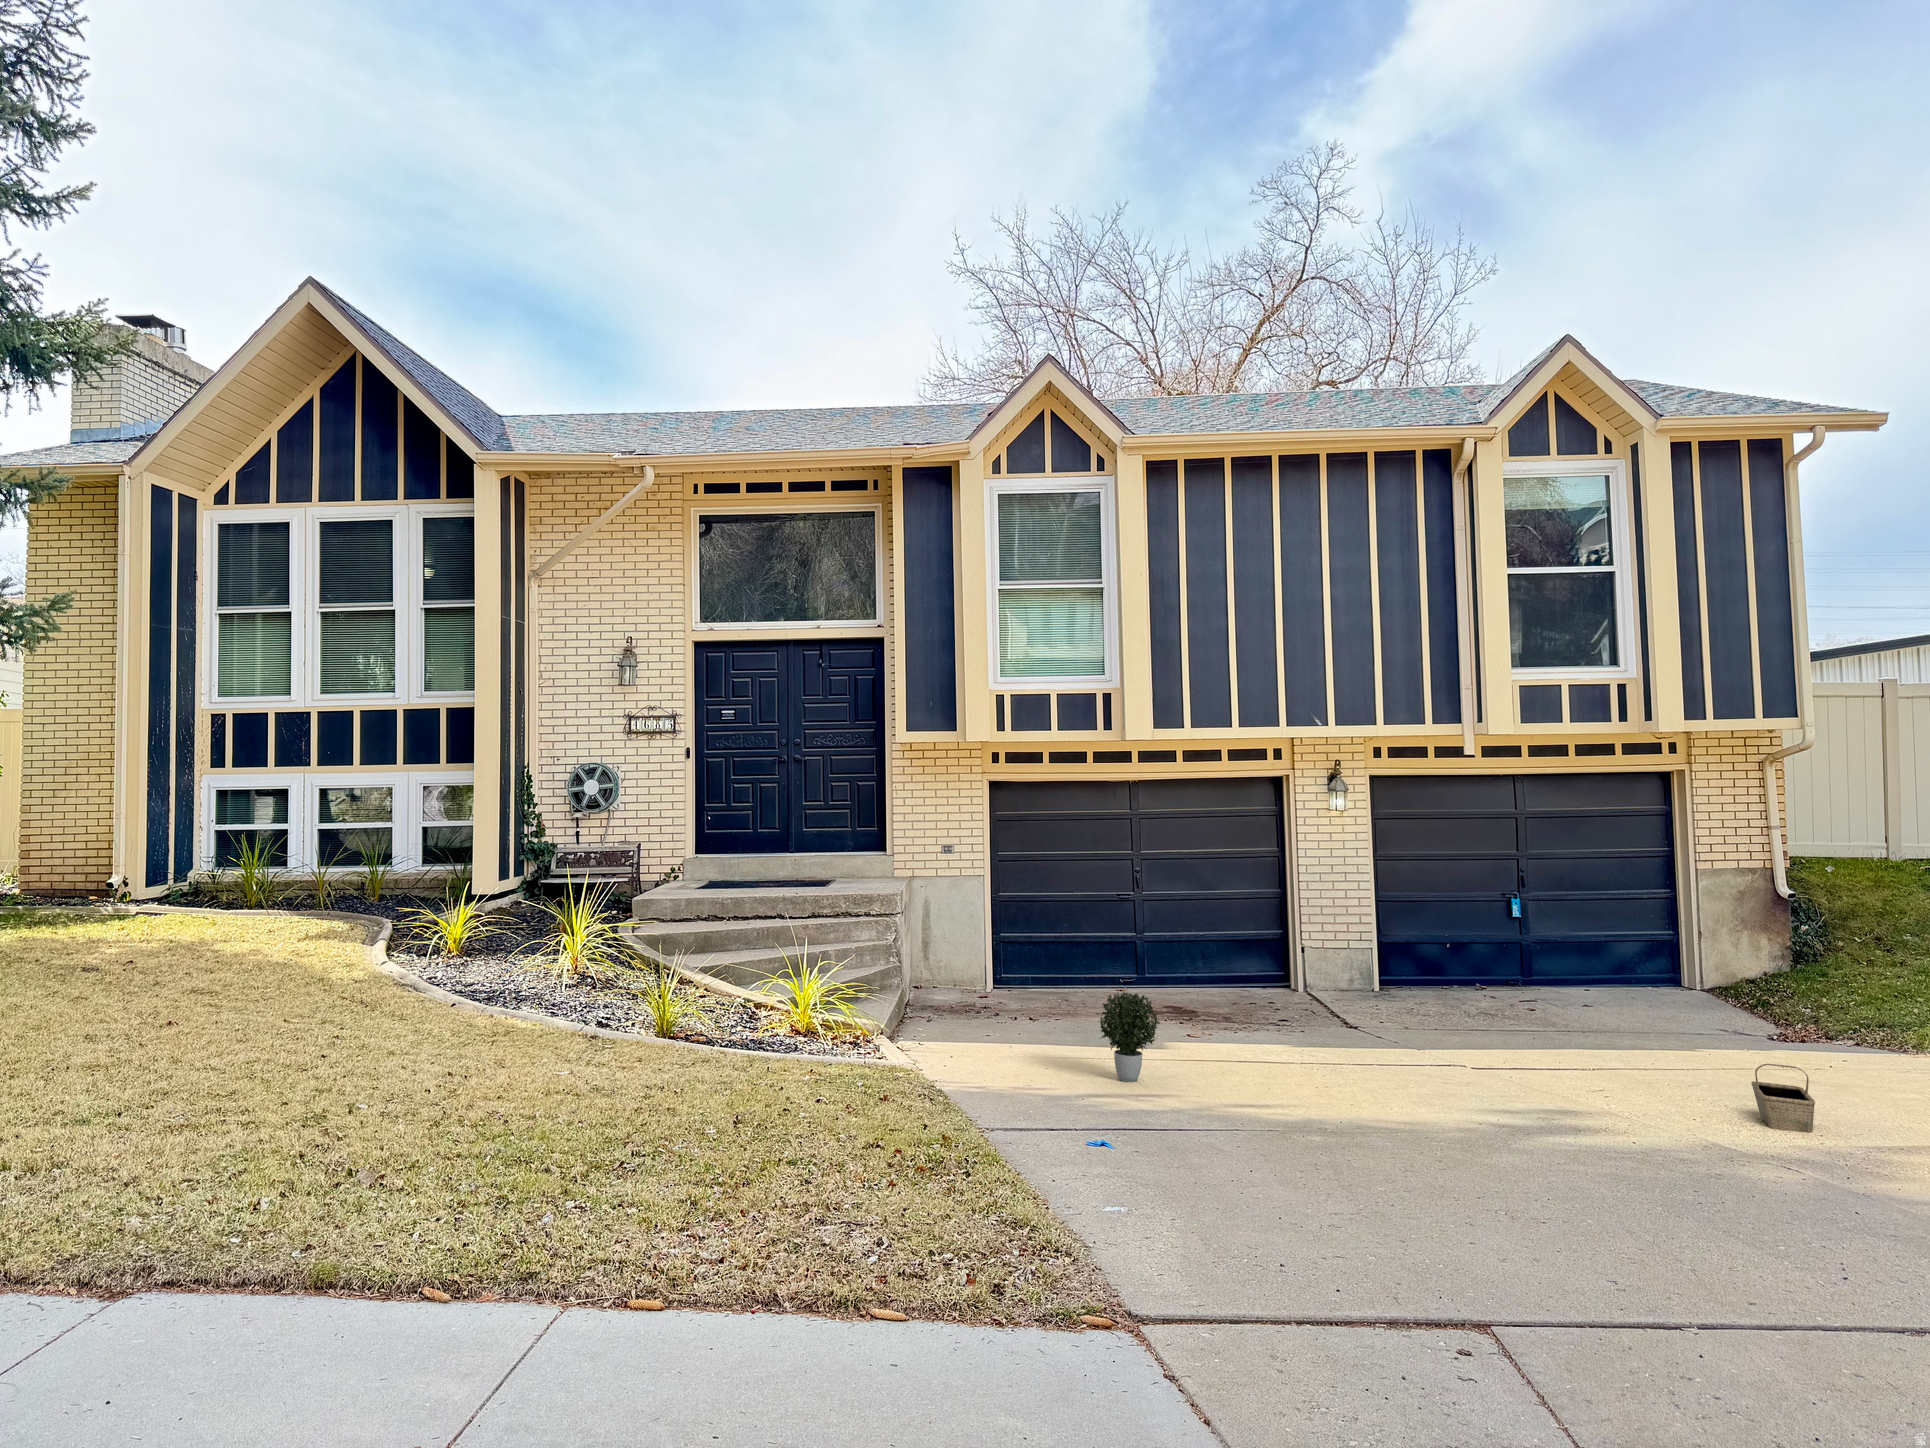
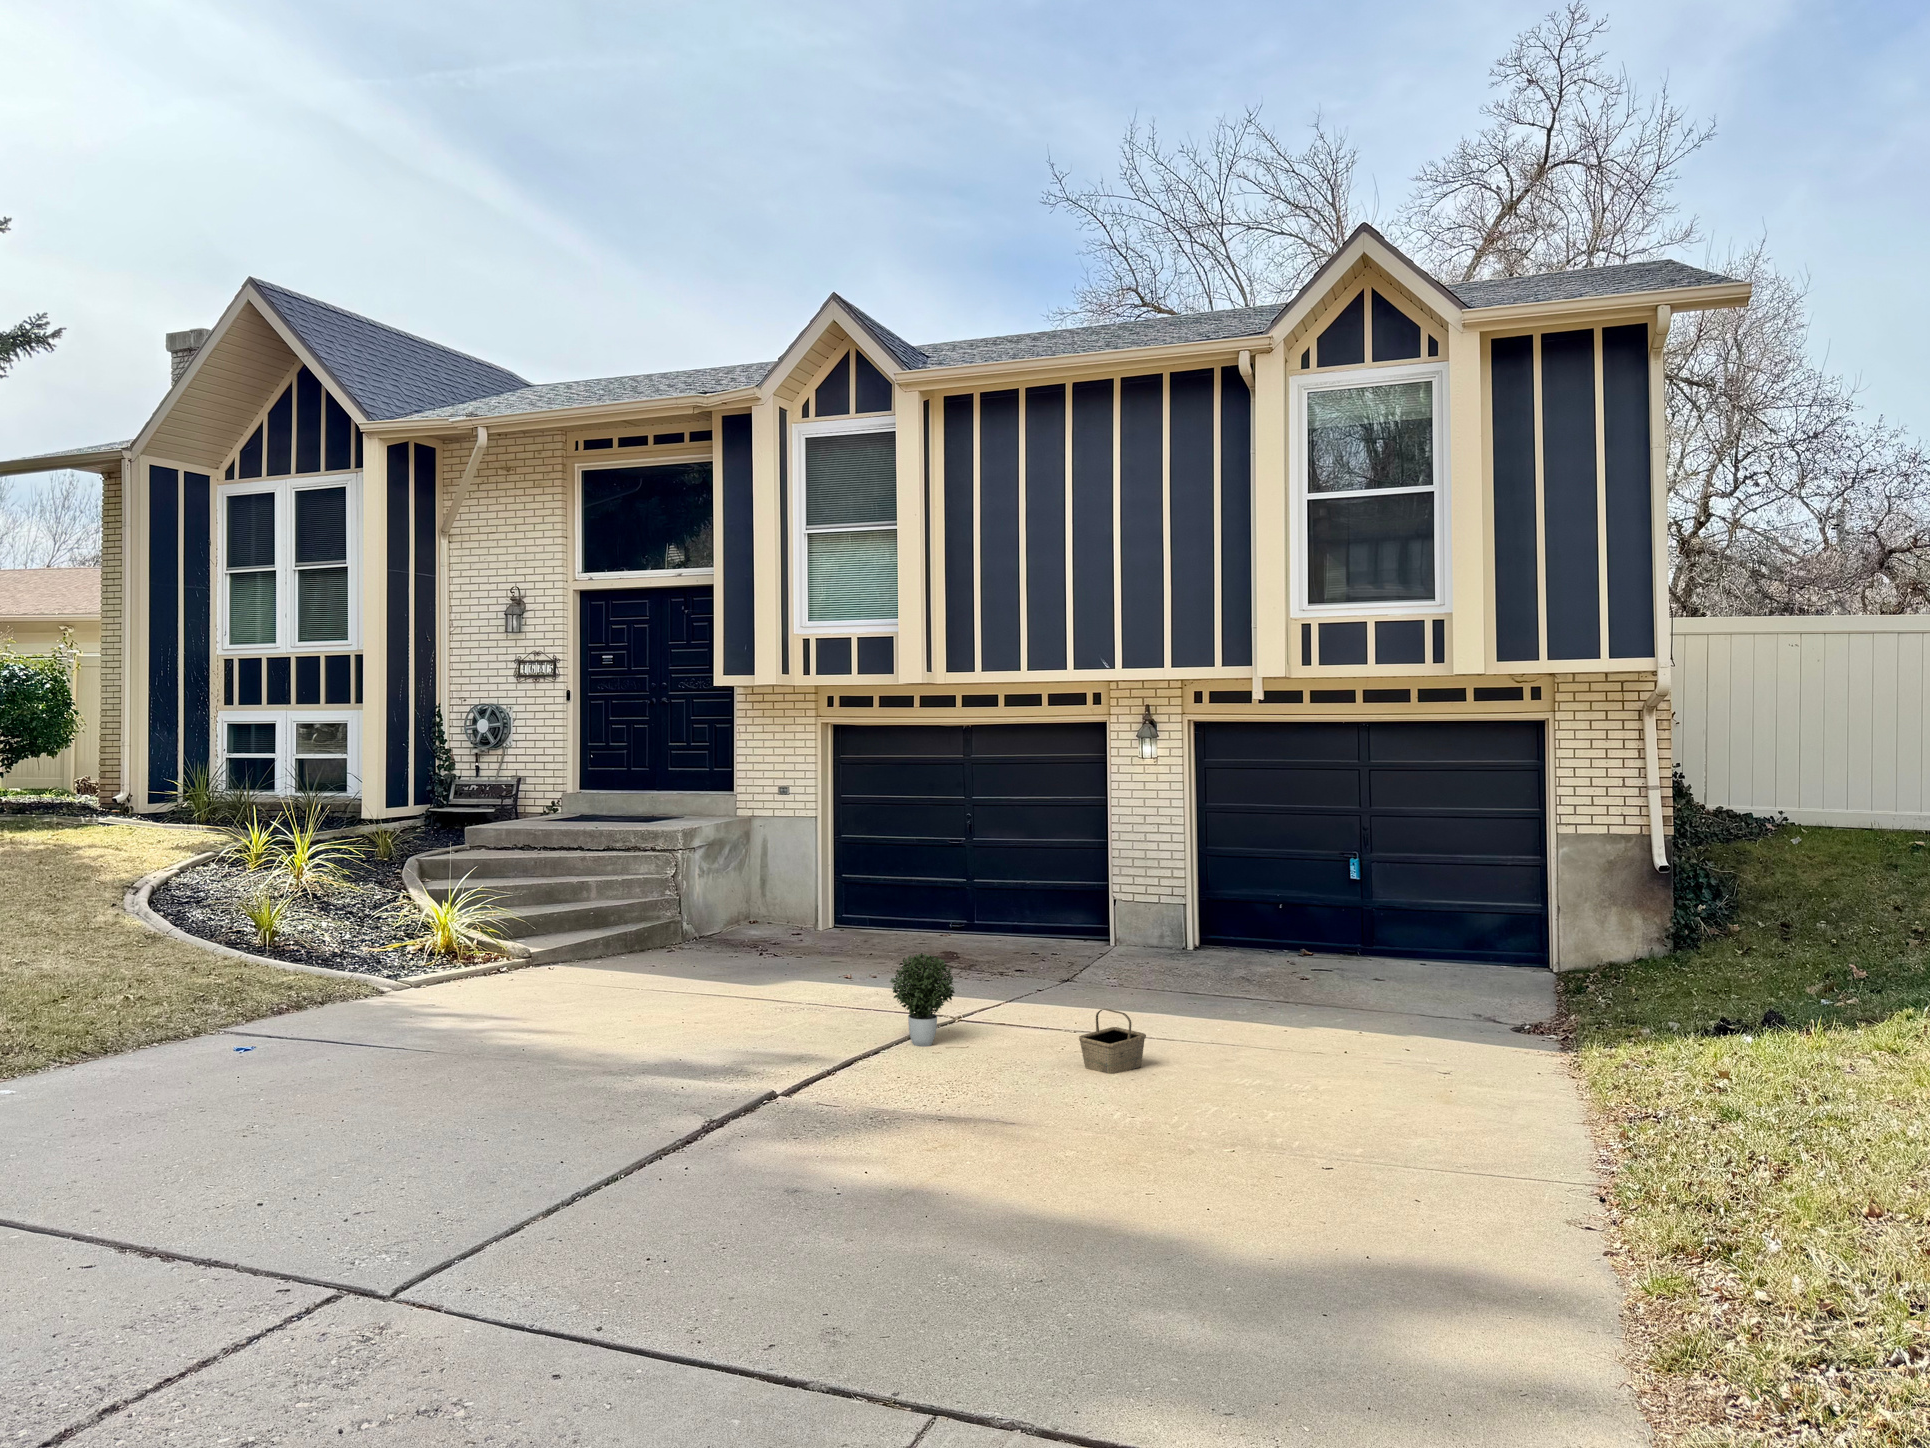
potted plant: present [1100,992,1160,1082] -> present [890,953,955,1047]

